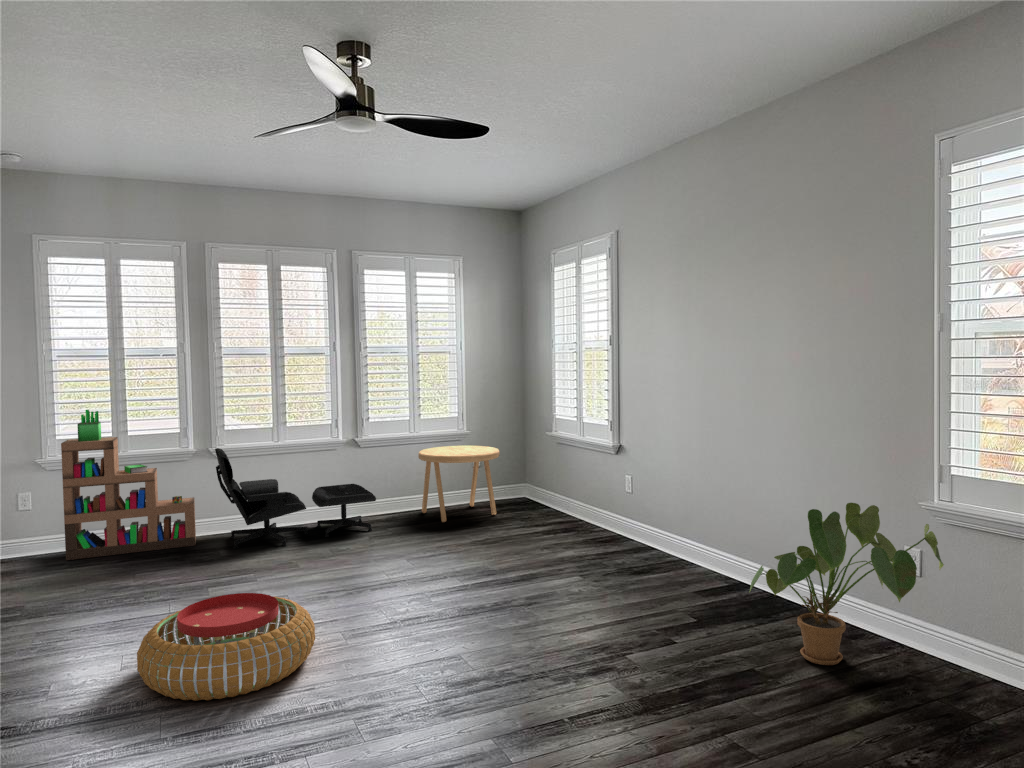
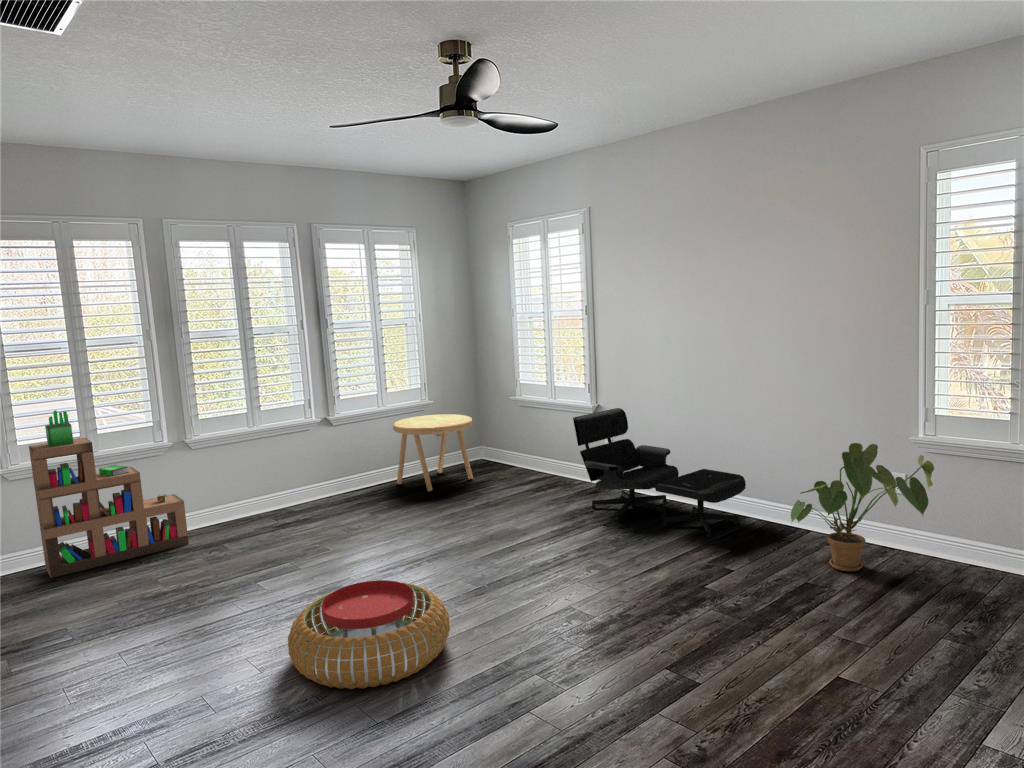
lounge chair: present [215,448,376,548] -> present [573,408,746,537]

